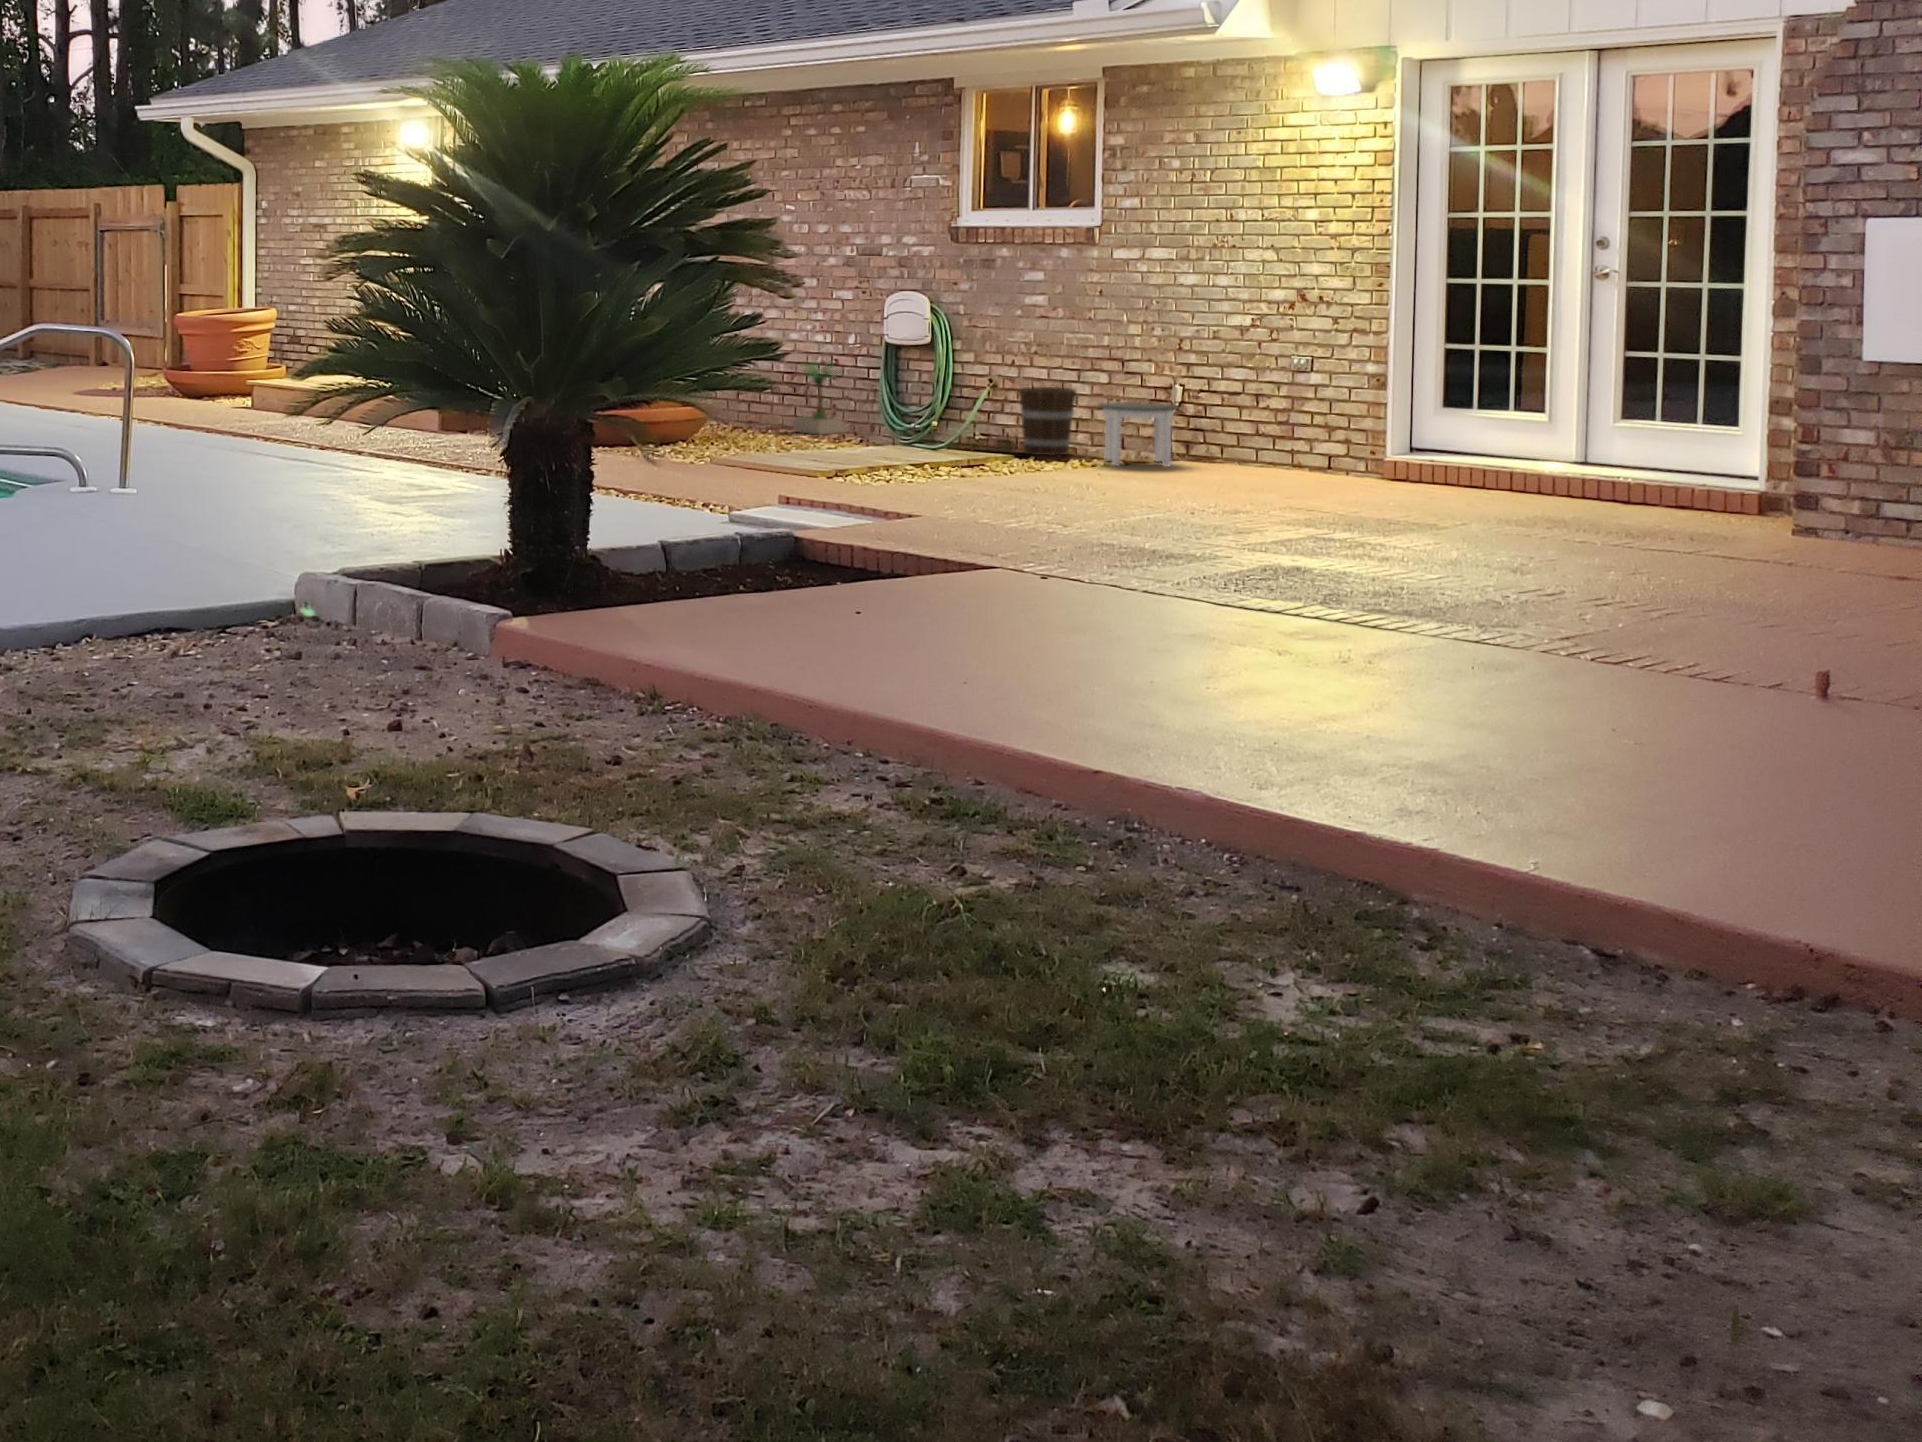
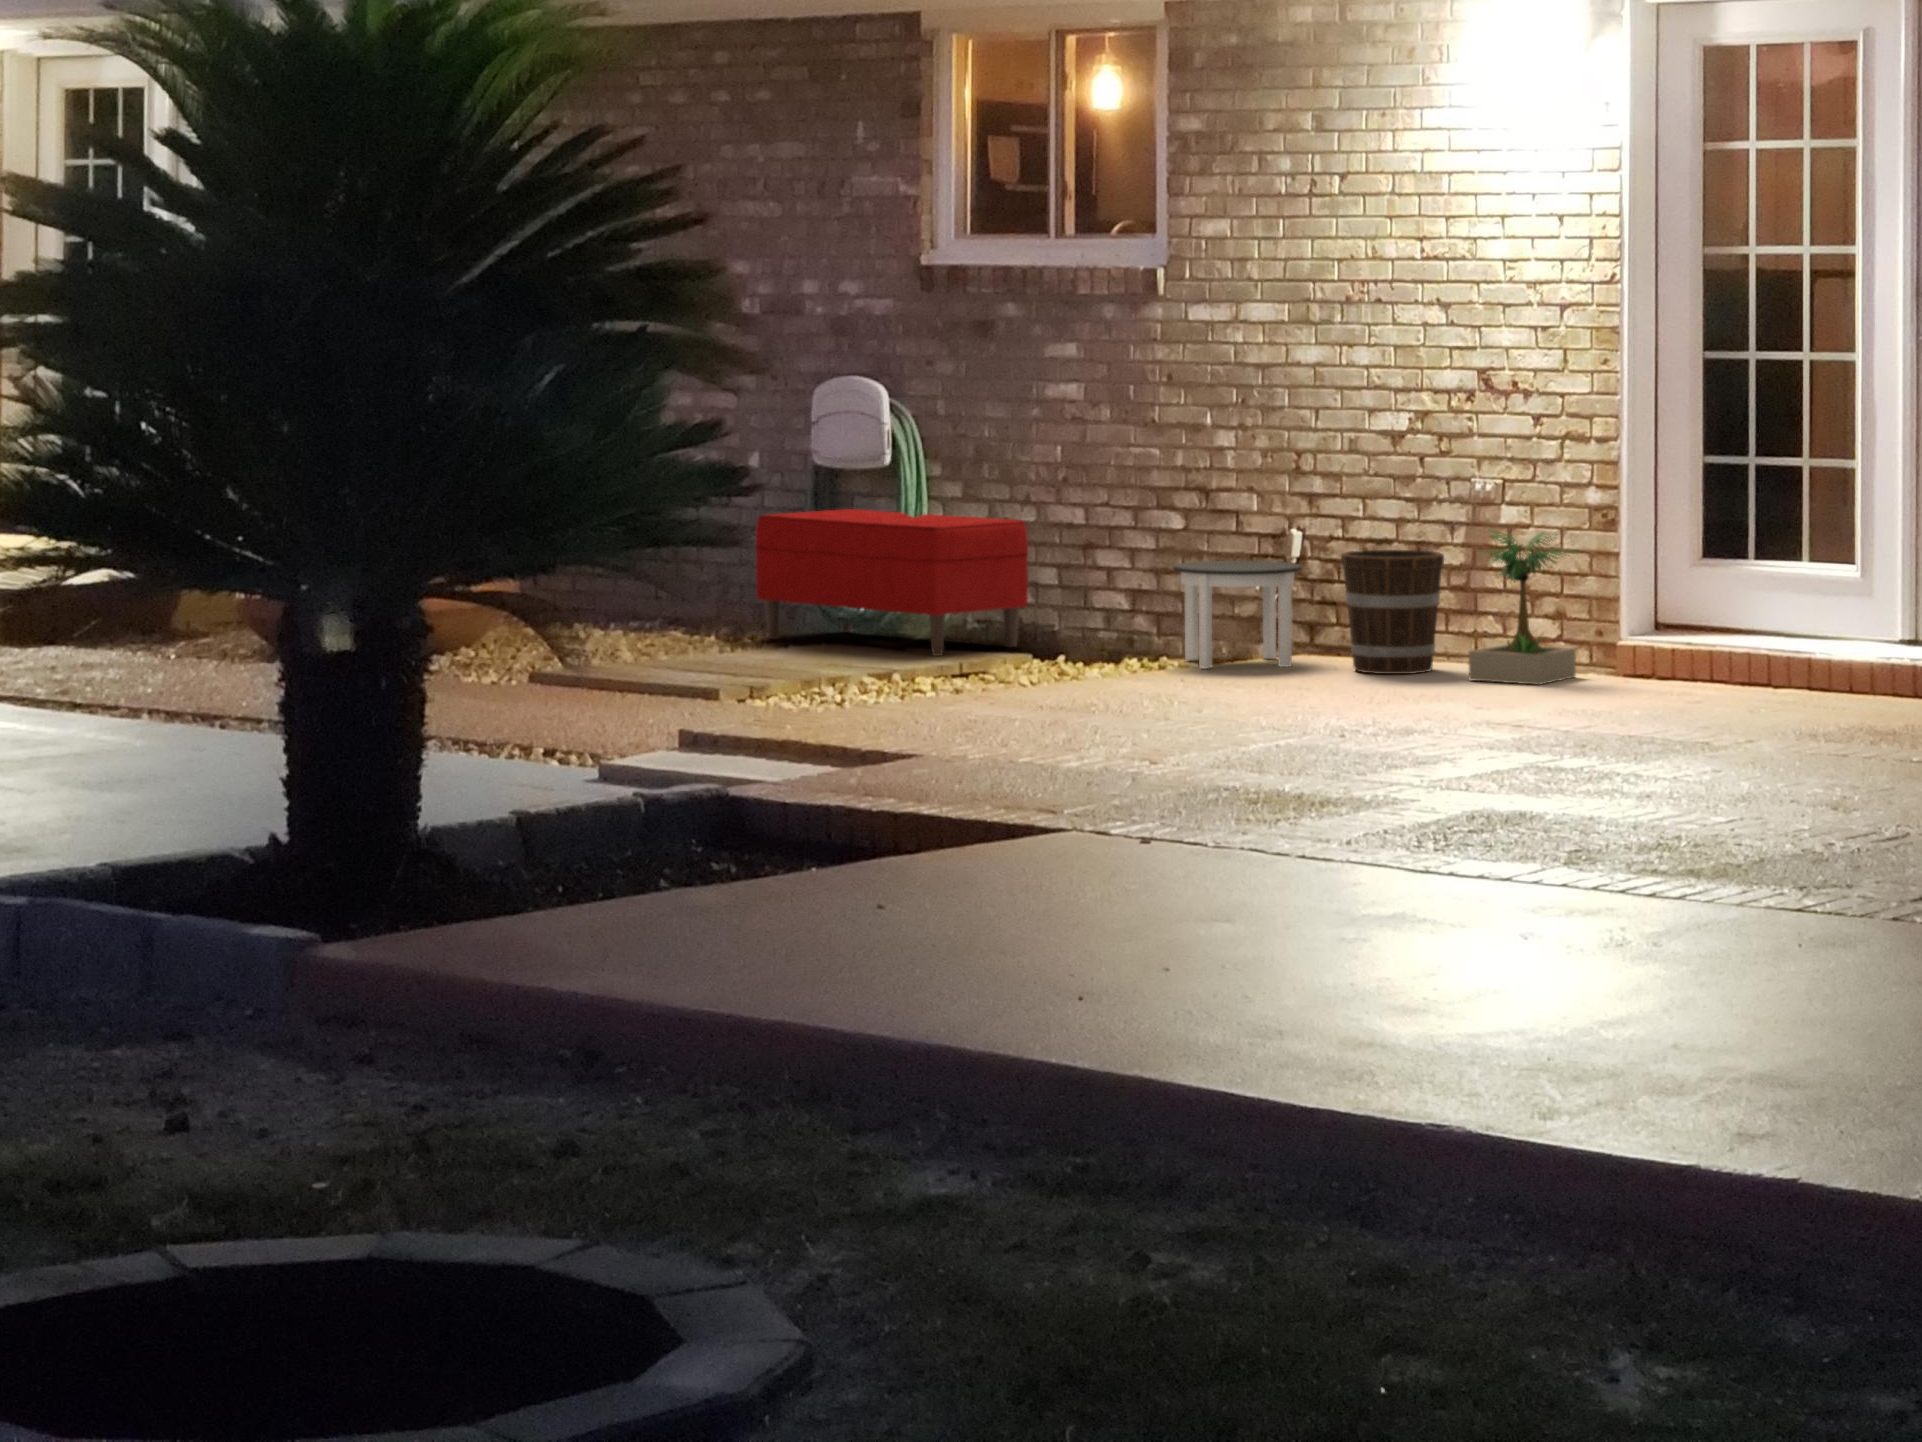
potted plant: present [793,362,846,435] -> present [1469,530,1577,685]
bench: none [853,367,1013,452] -> present [756,509,1028,656]
bucket: present [1019,387,1076,455] -> present [1341,550,1444,674]

